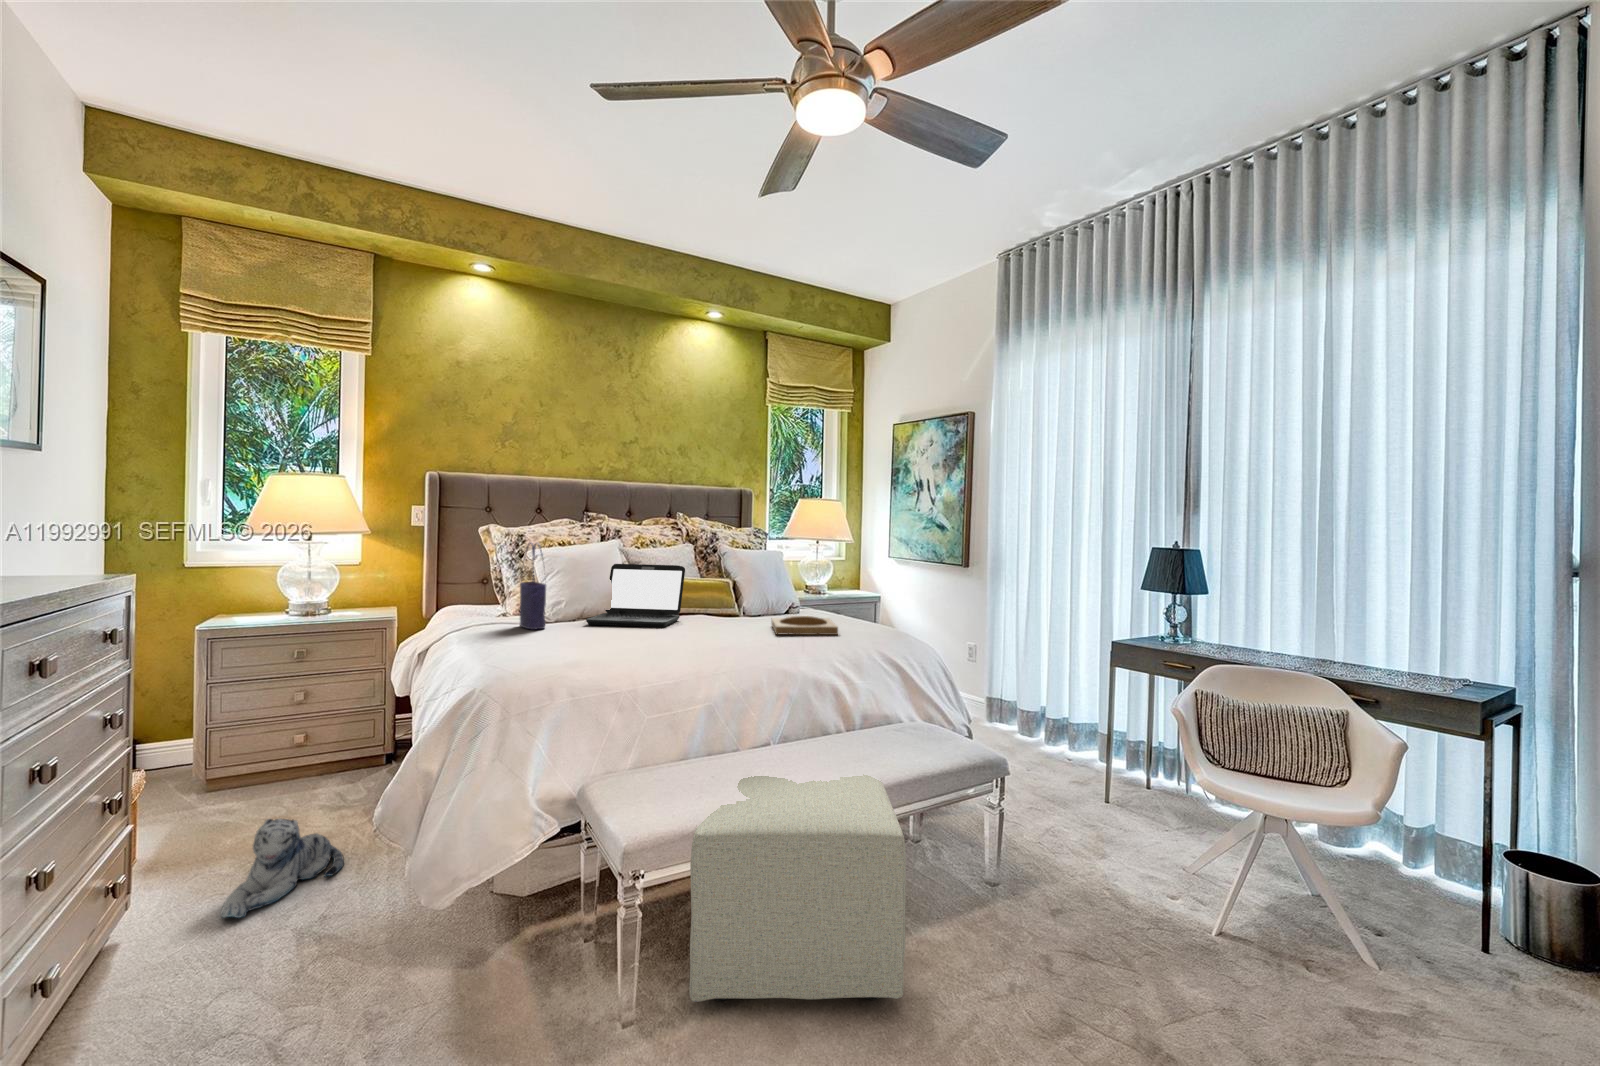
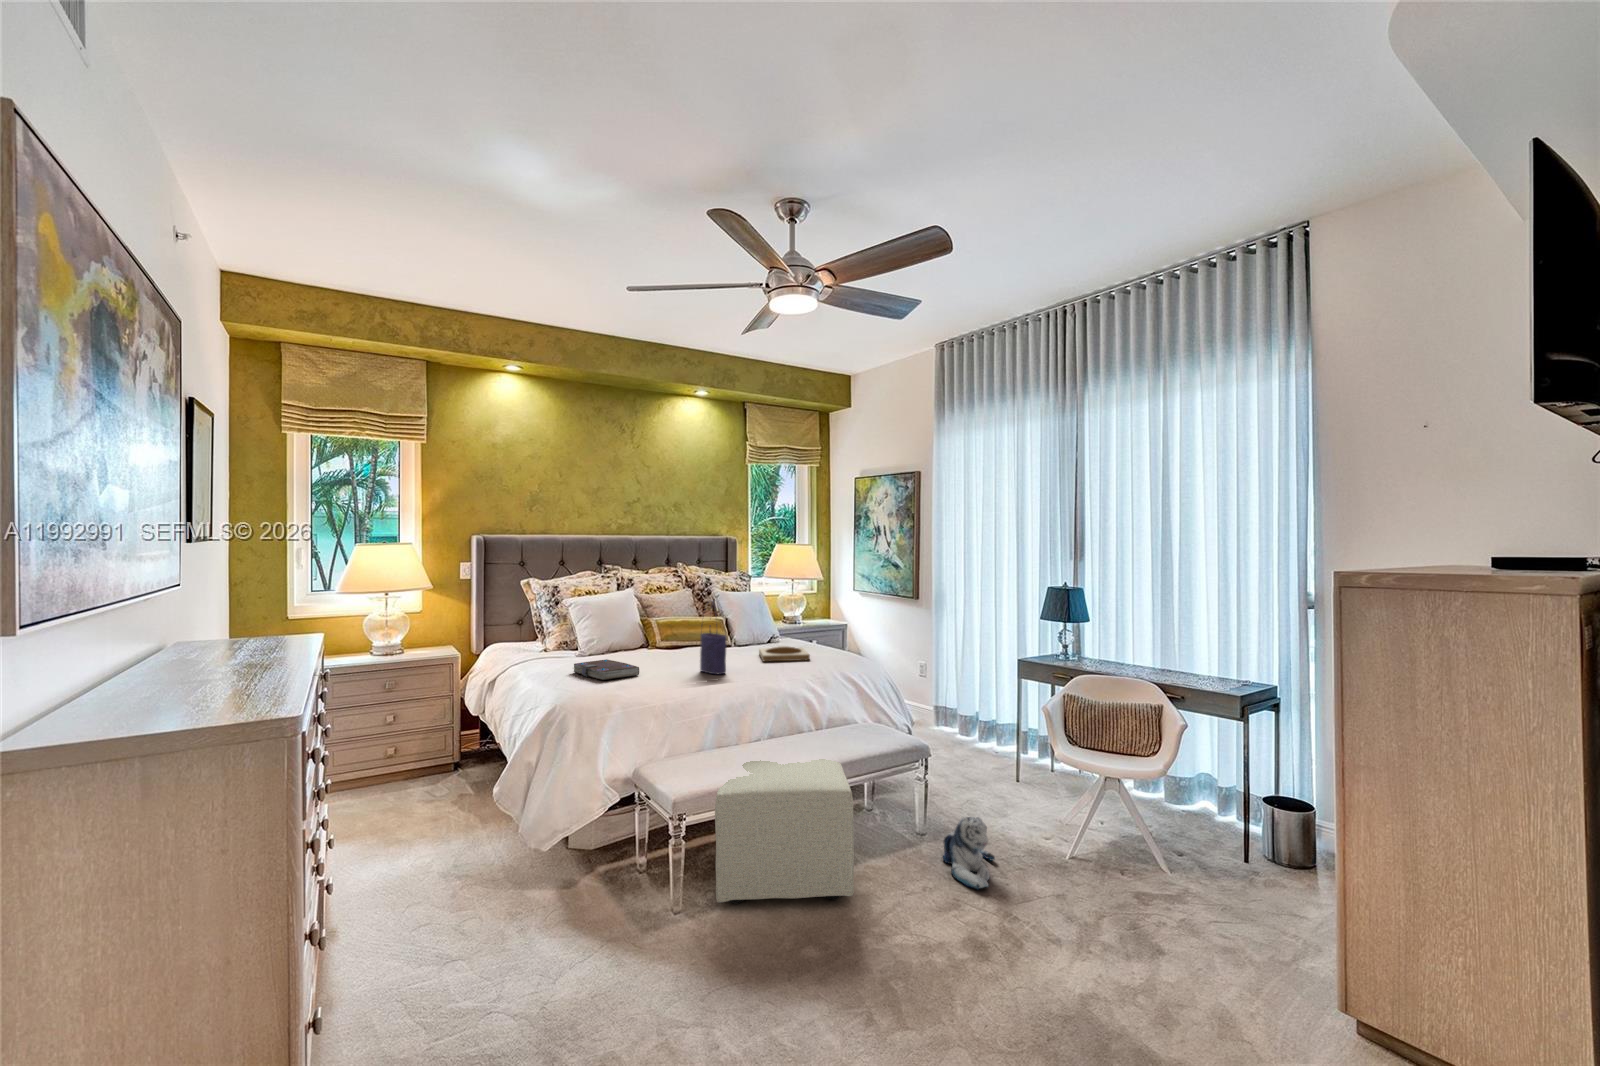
tote bag: present [520,543,546,629] -> present [700,603,726,674]
laptop: present [586,564,685,627] -> none [616,609,690,658]
book: none [517,625,606,653] -> present [573,659,639,680]
plush toy: present [221,819,344,918] -> present [942,817,995,889]

